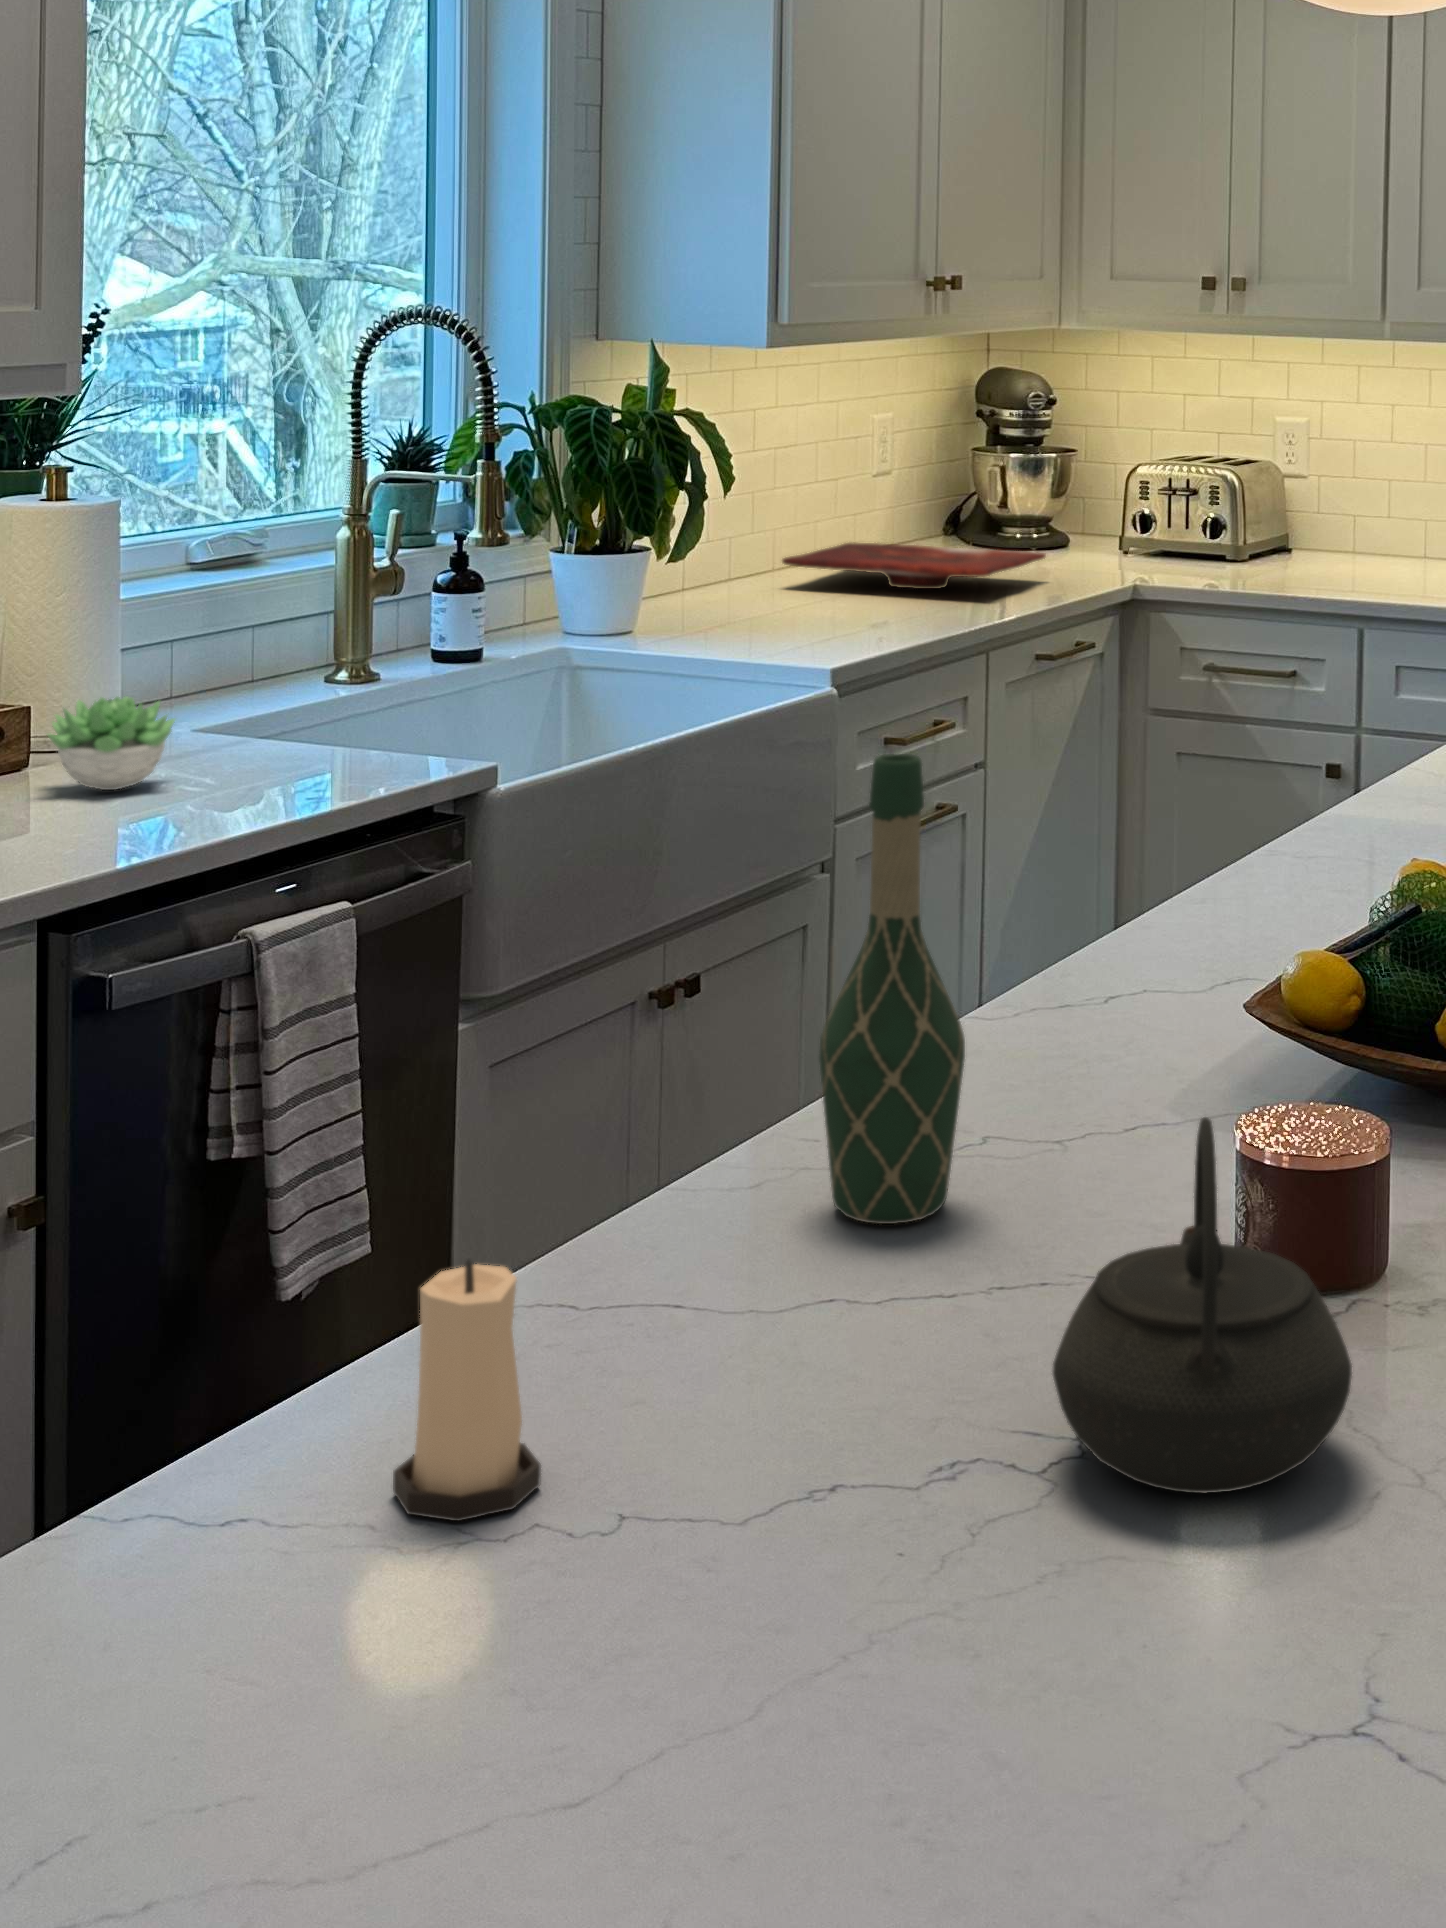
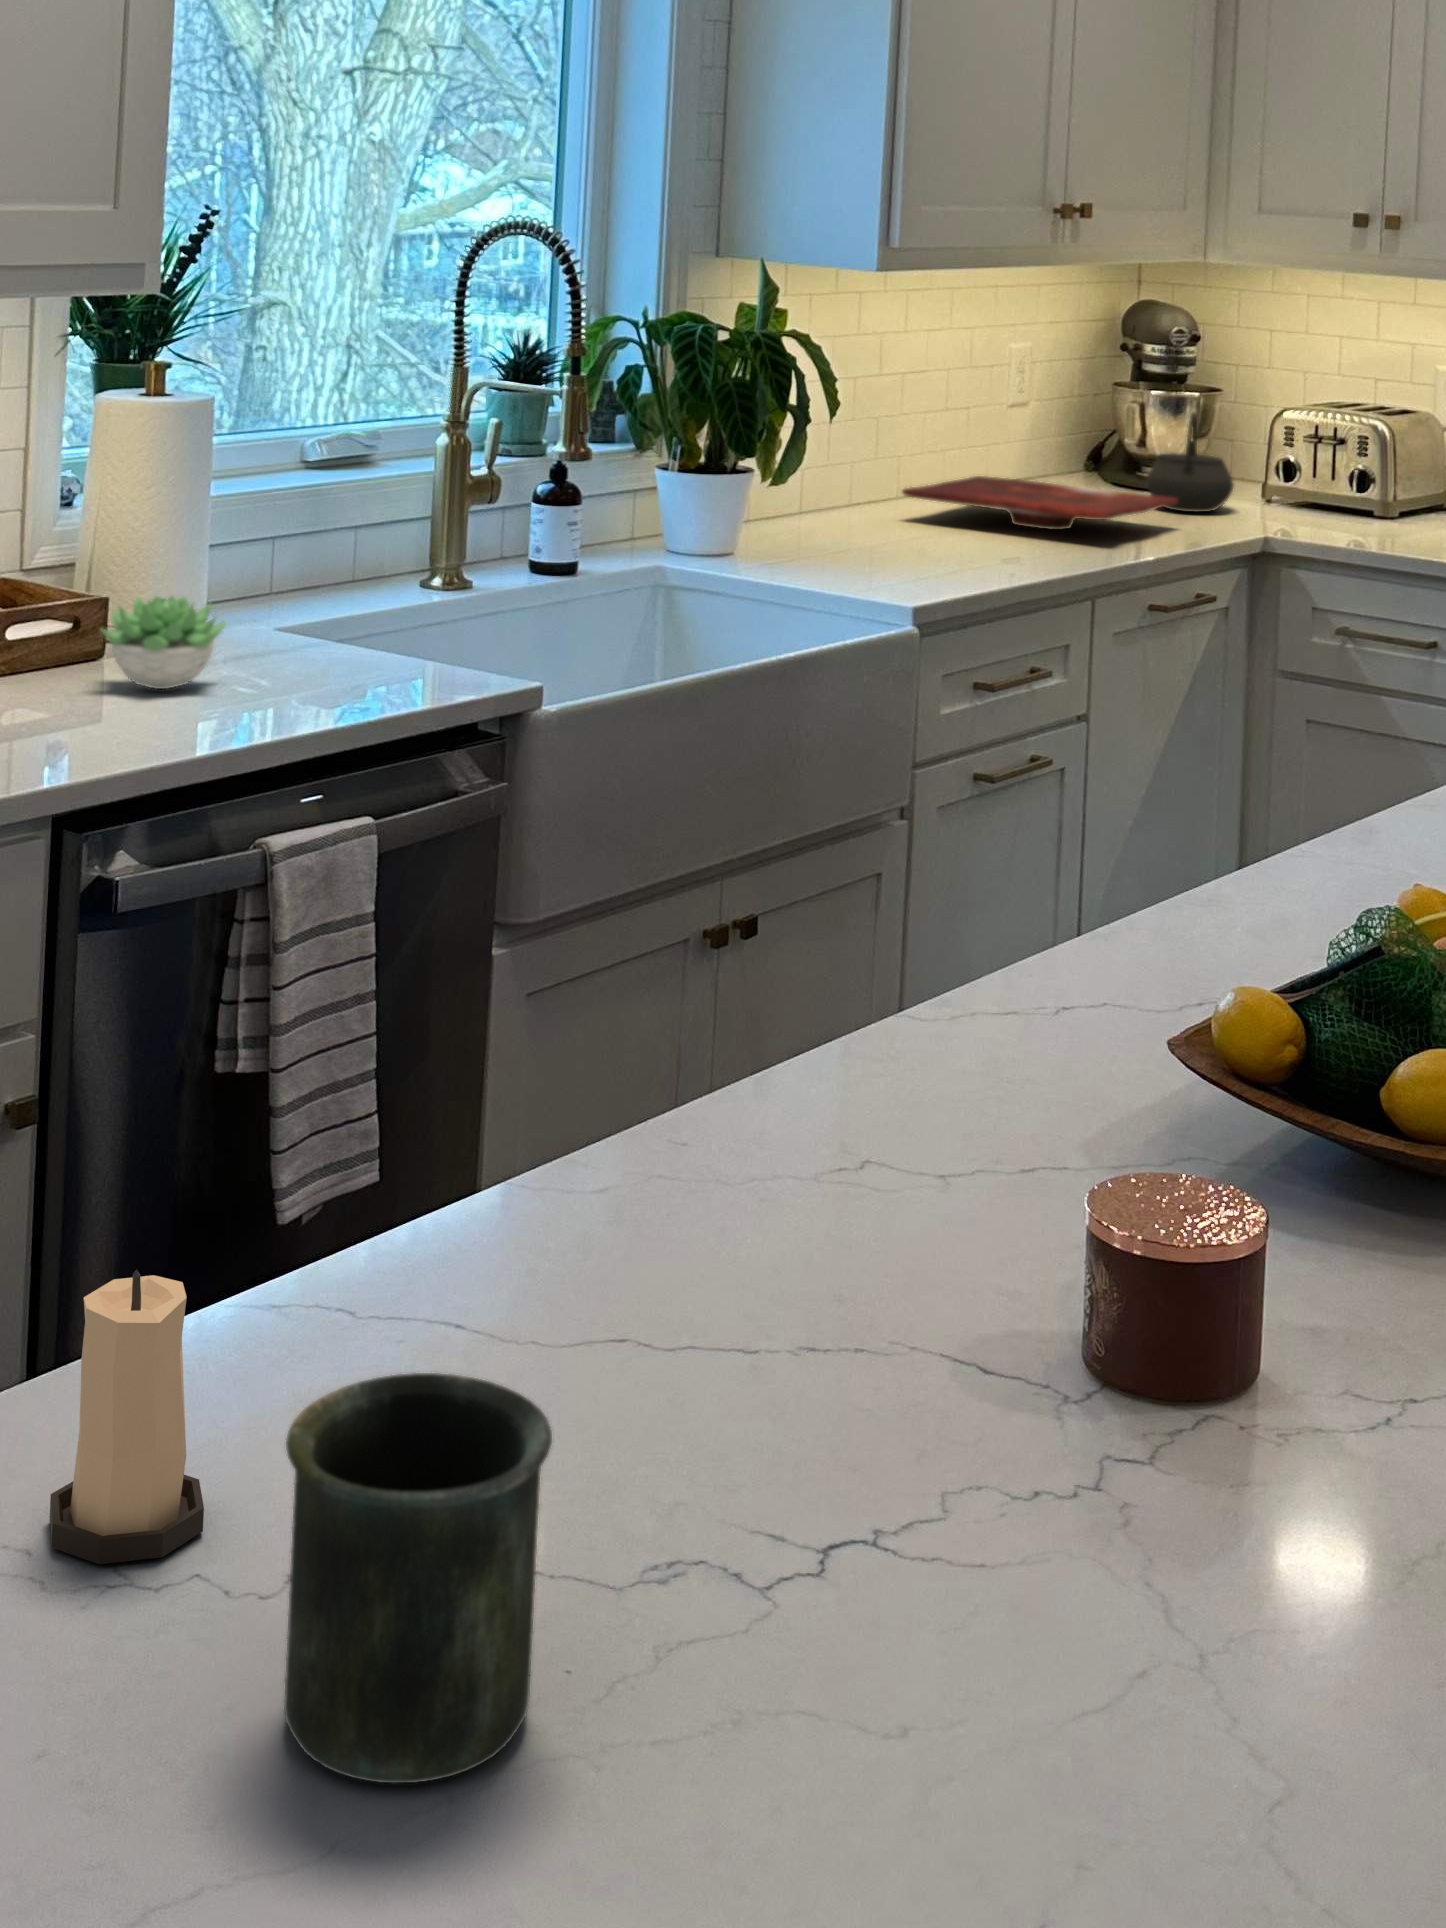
wine bottle: present [819,754,965,1224] -> none [645,732,807,1258]
kettle: present [1053,1117,1352,1493] -> present [1147,413,1233,512]
mug: none [680,1305,914,1646] -> present [284,1373,552,1783]

